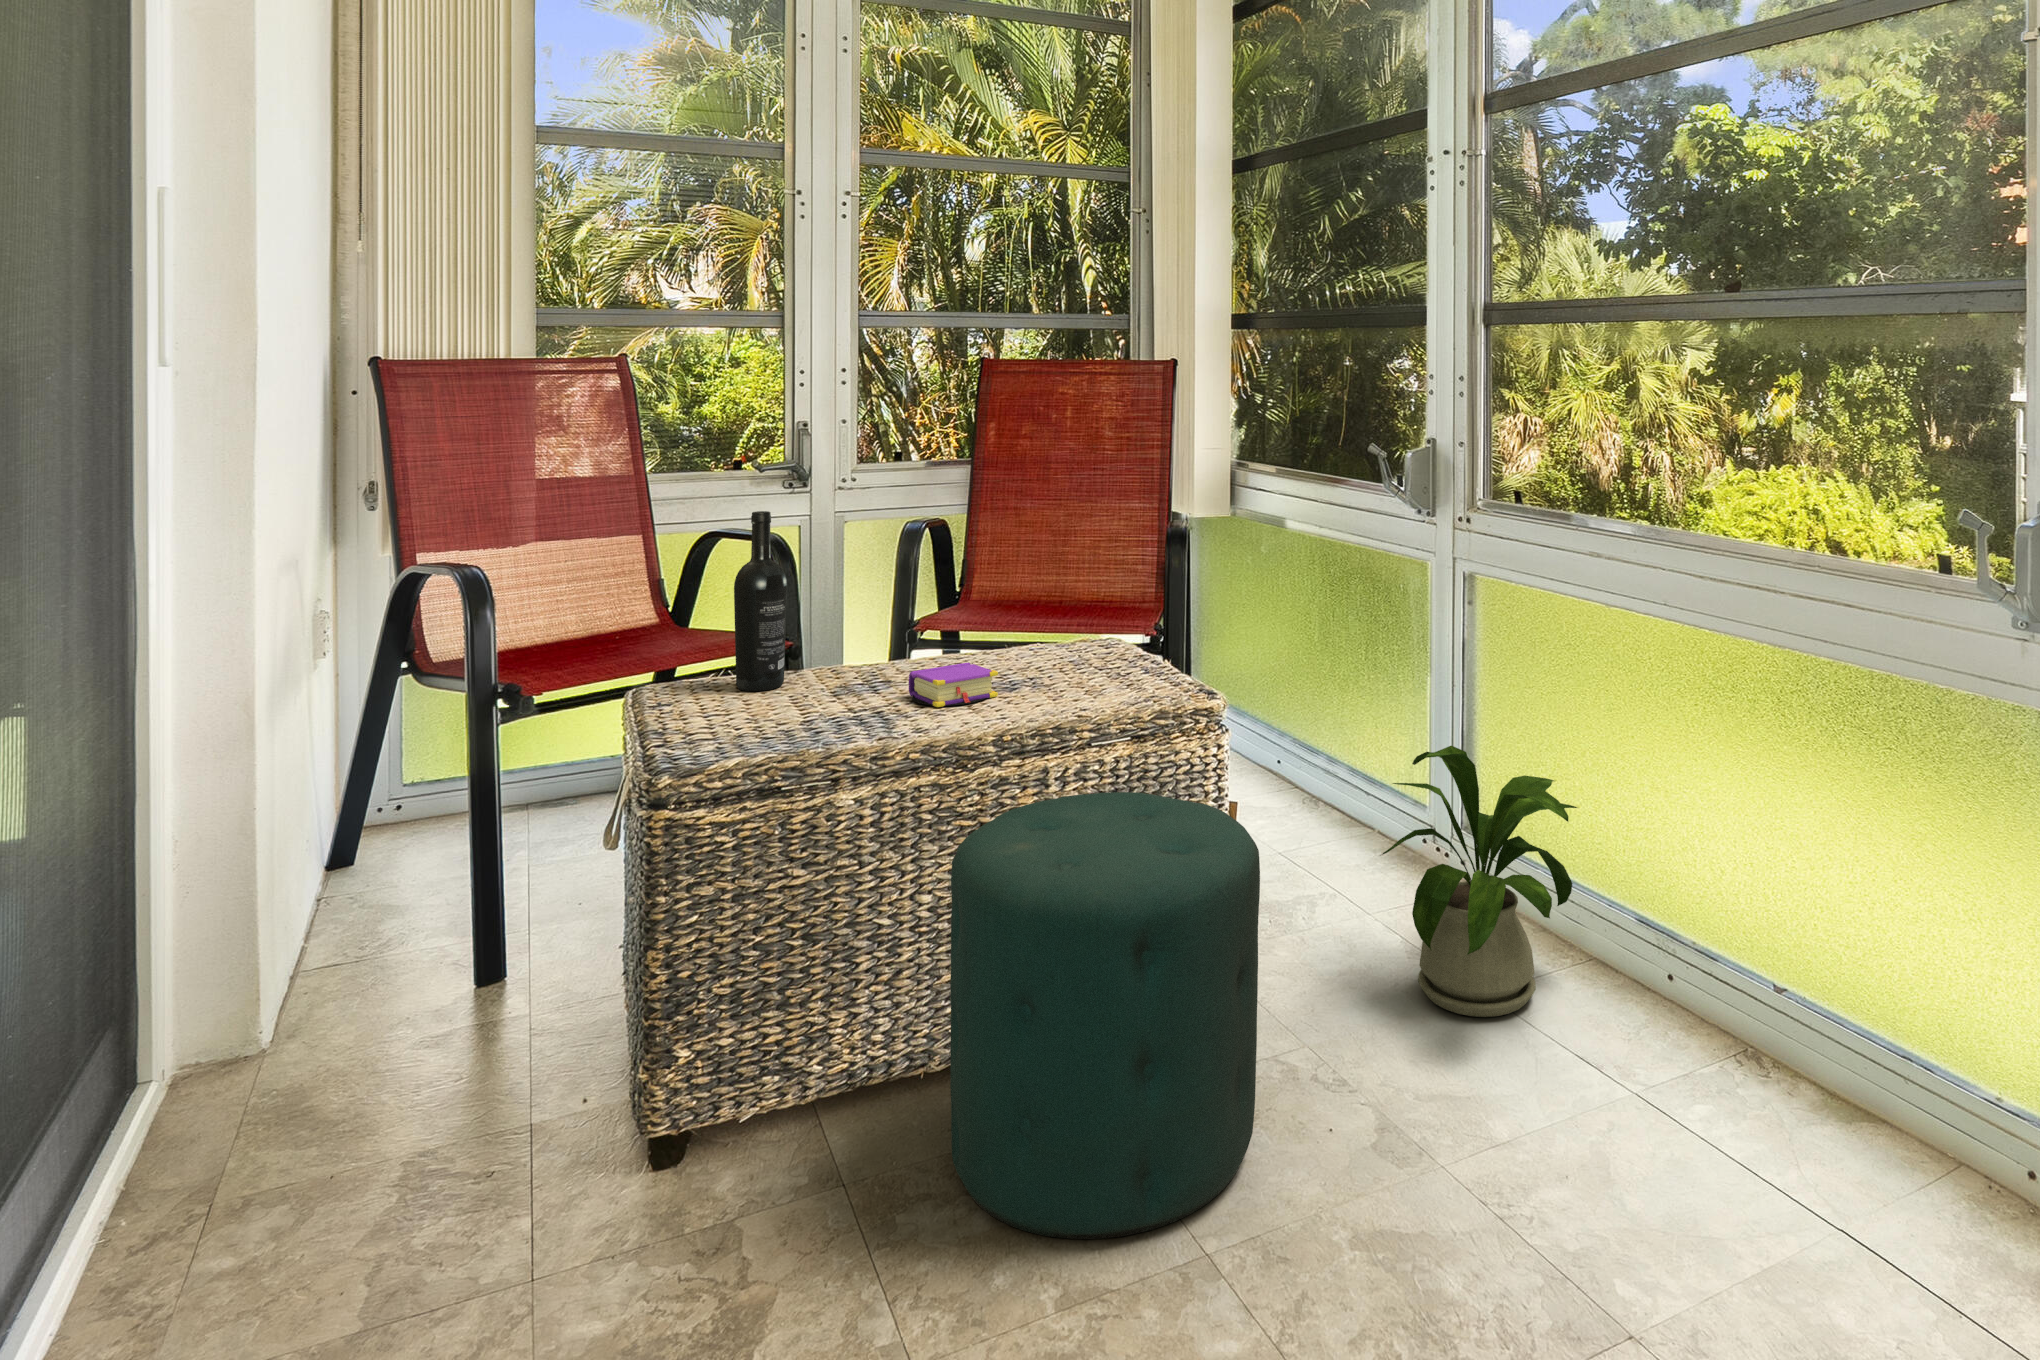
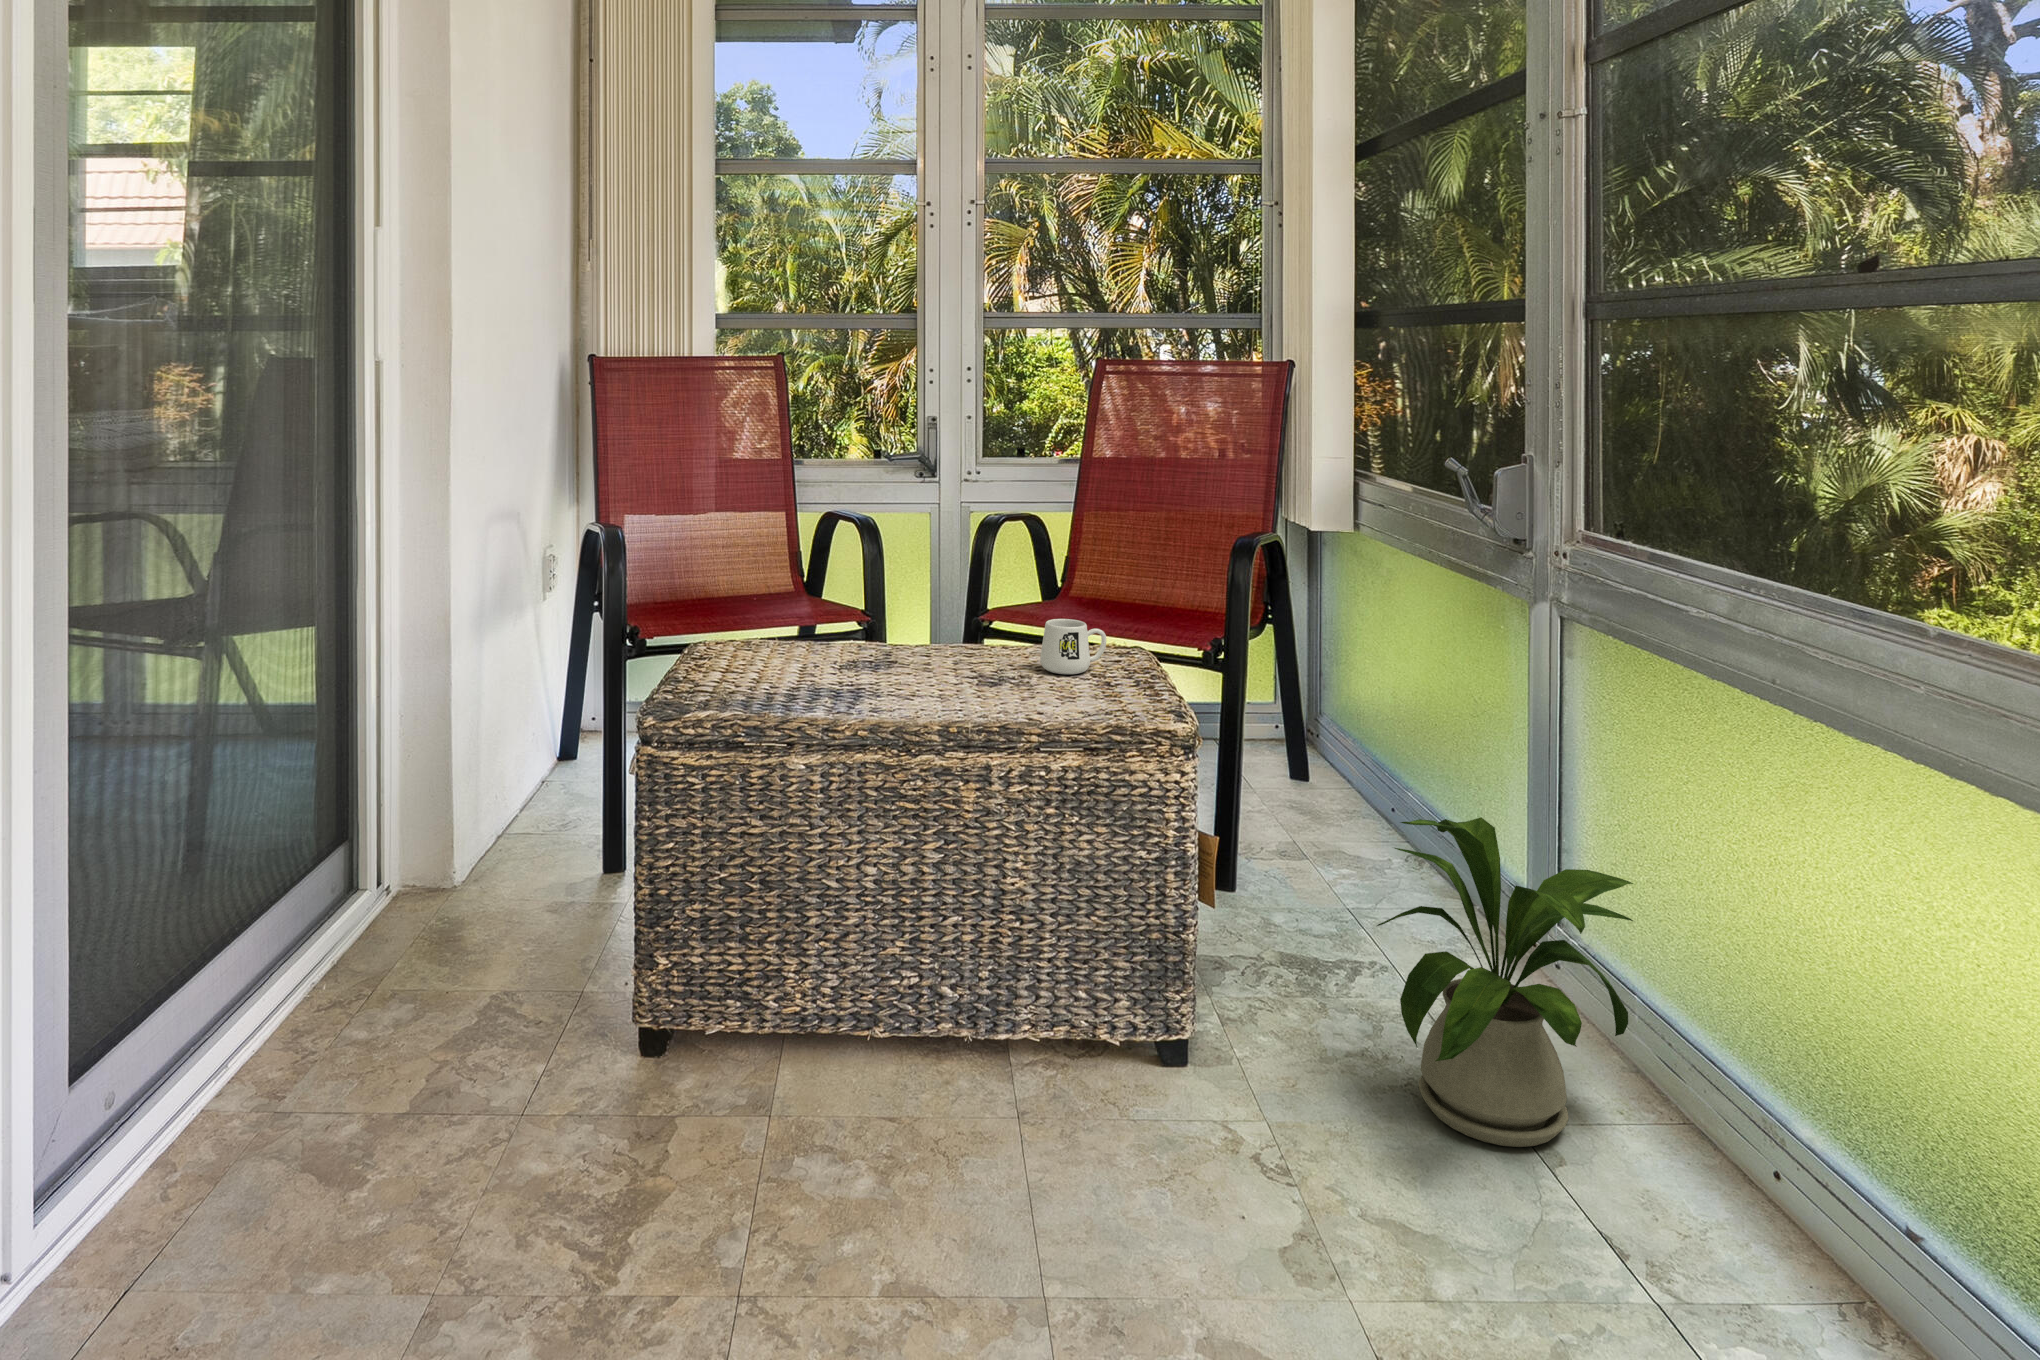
wine bottle: present [734,511,787,691] -> none [766,495,810,657]
mug: none [1047,616,1110,670] -> present [1040,619,1106,674]
book: present [909,662,998,707] -> none [858,653,1002,702]
ottoman: present [950,792,1260,1239] -> none [849,797,1157,1247]

